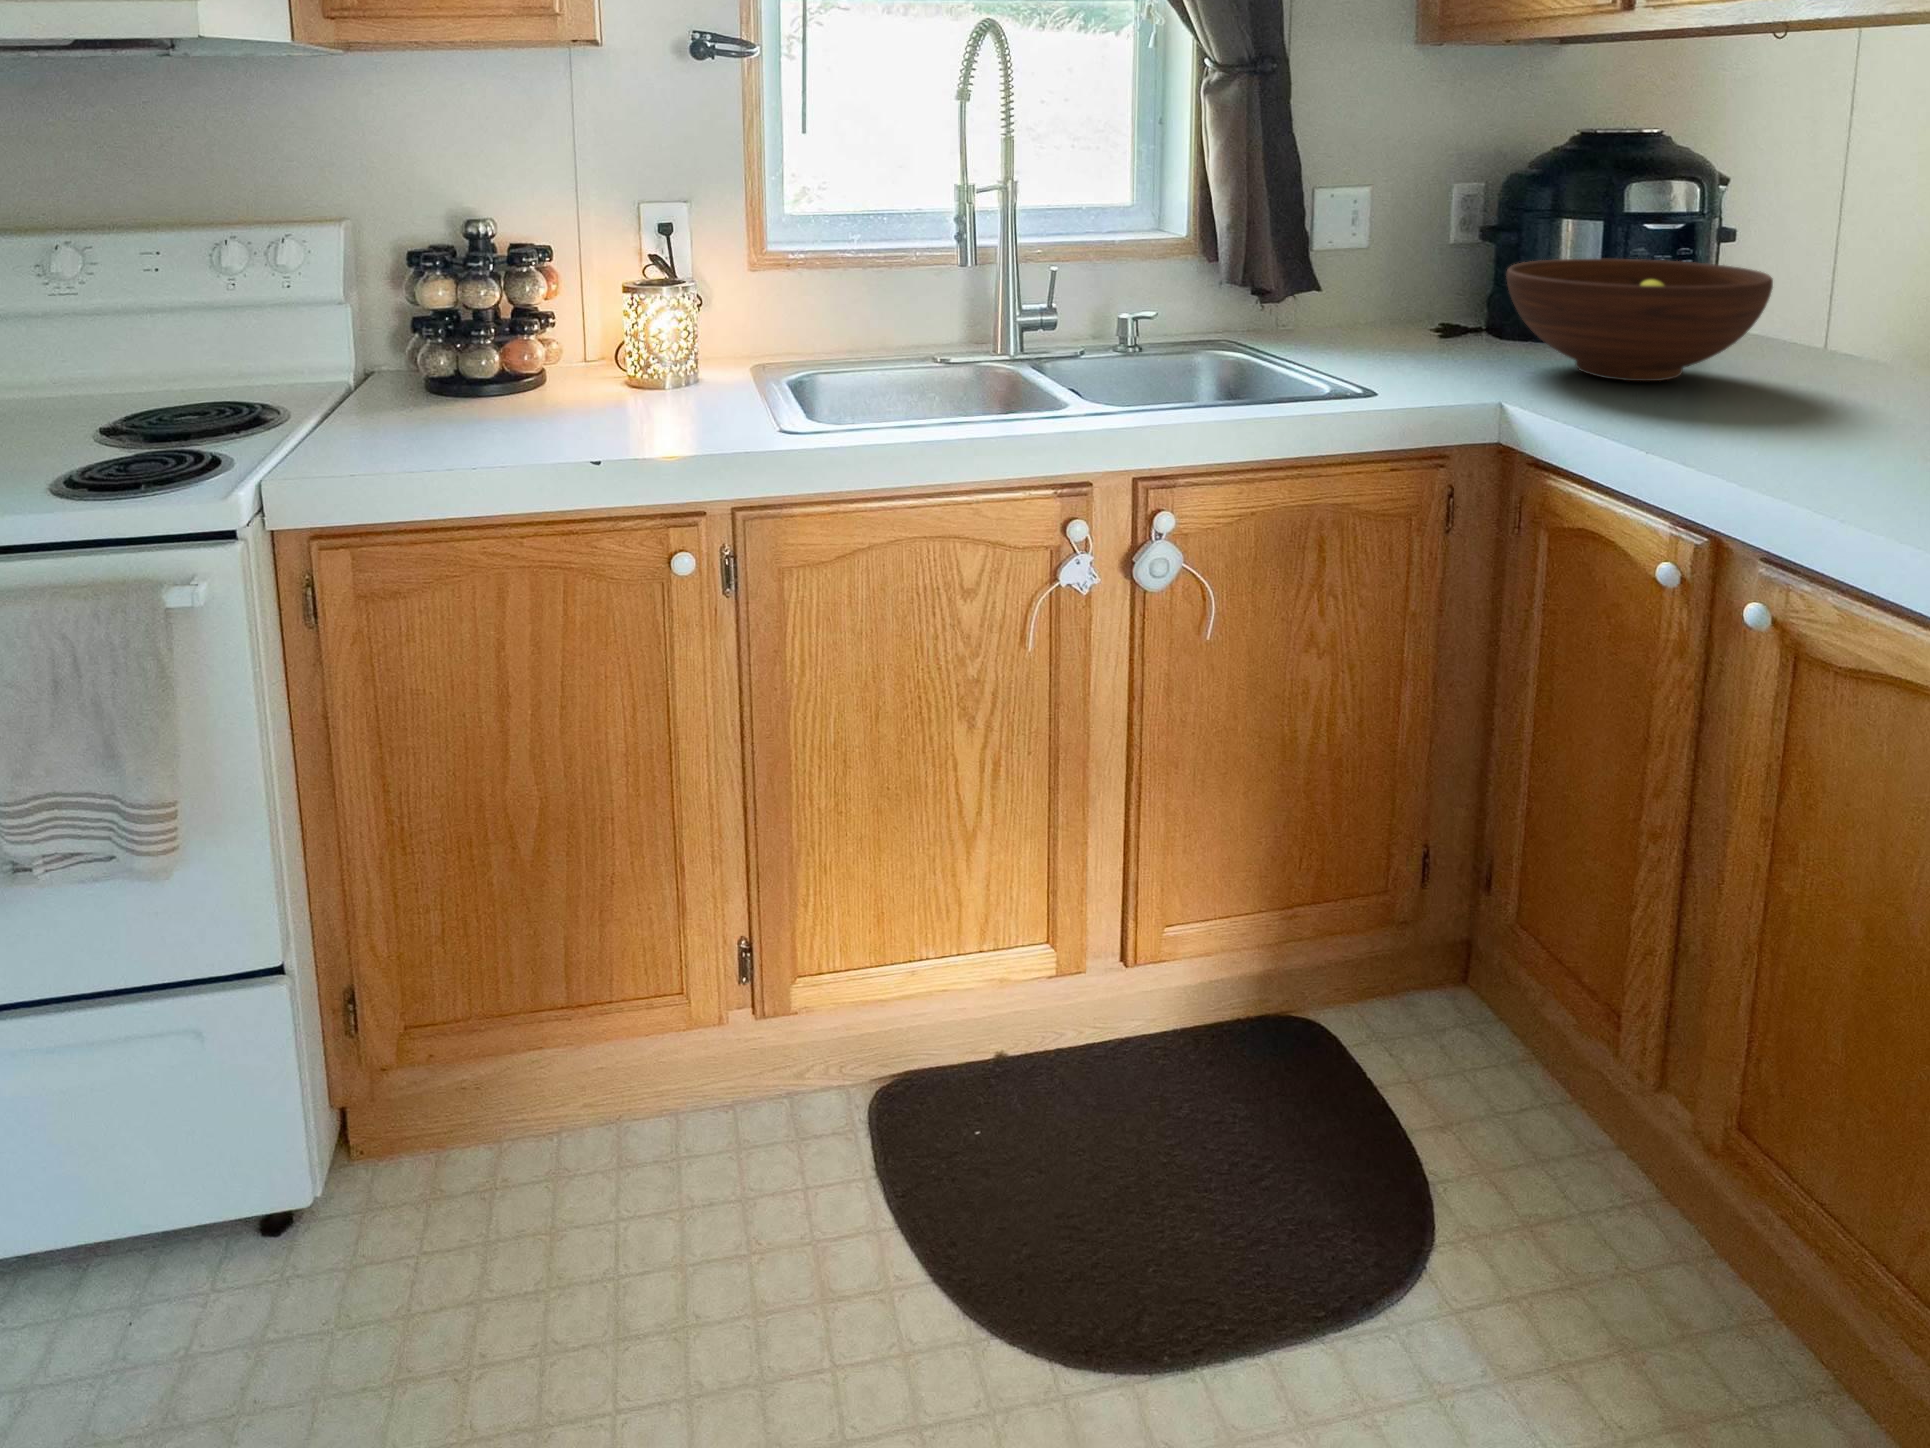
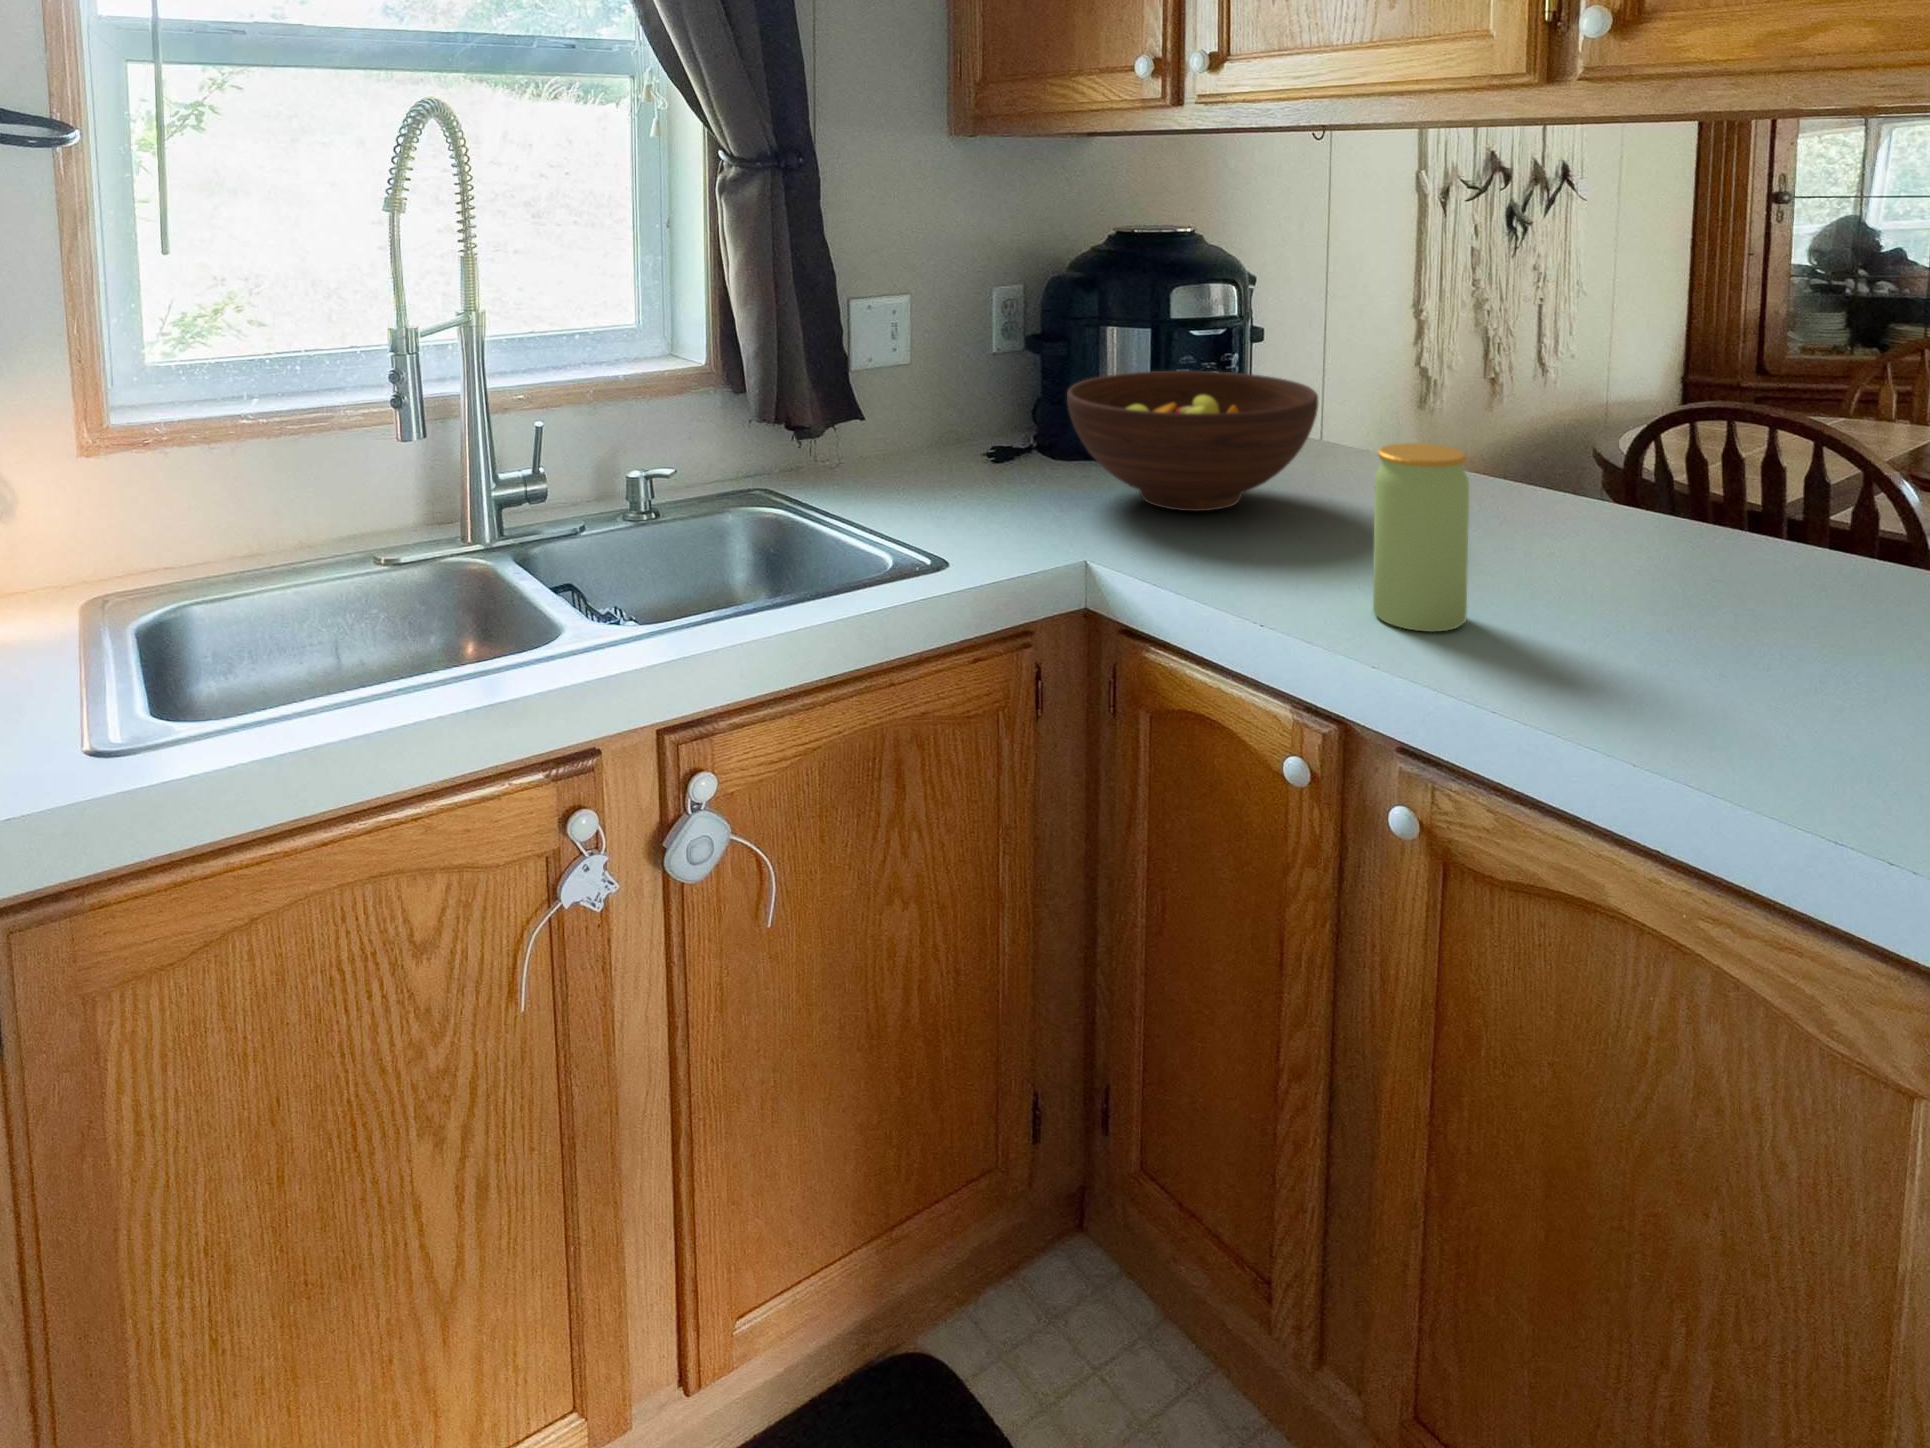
jar: none [1782,307,1895,476] -> present [1373,443,1469,632]

